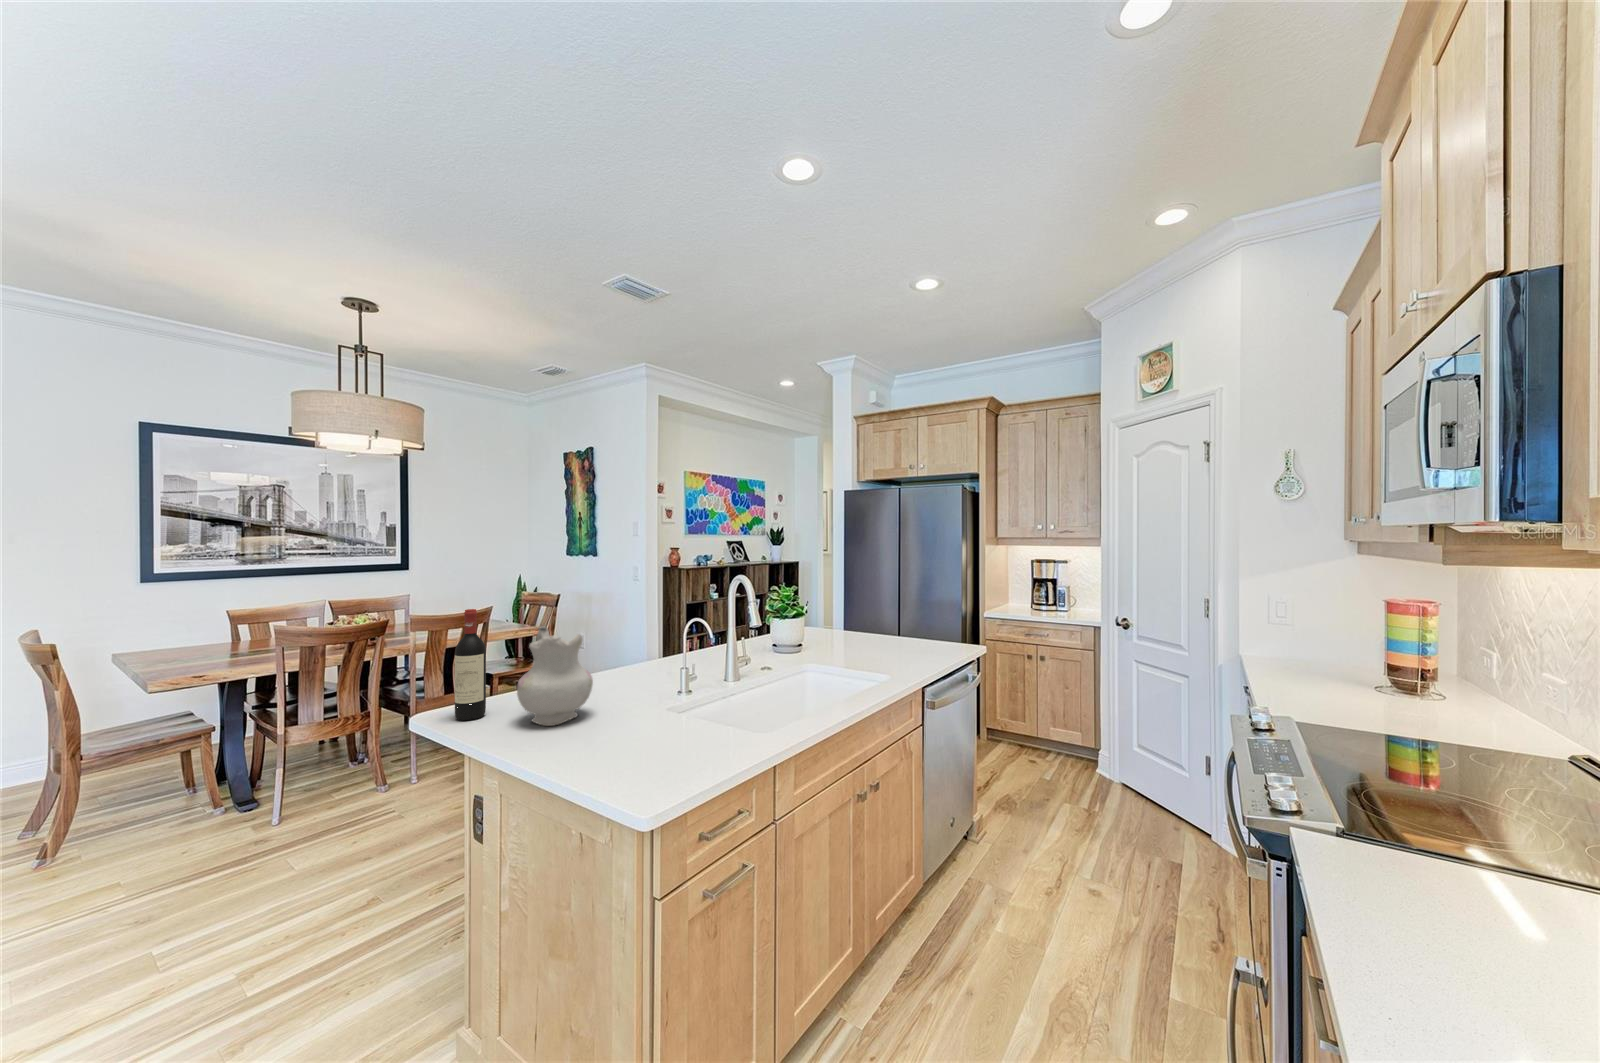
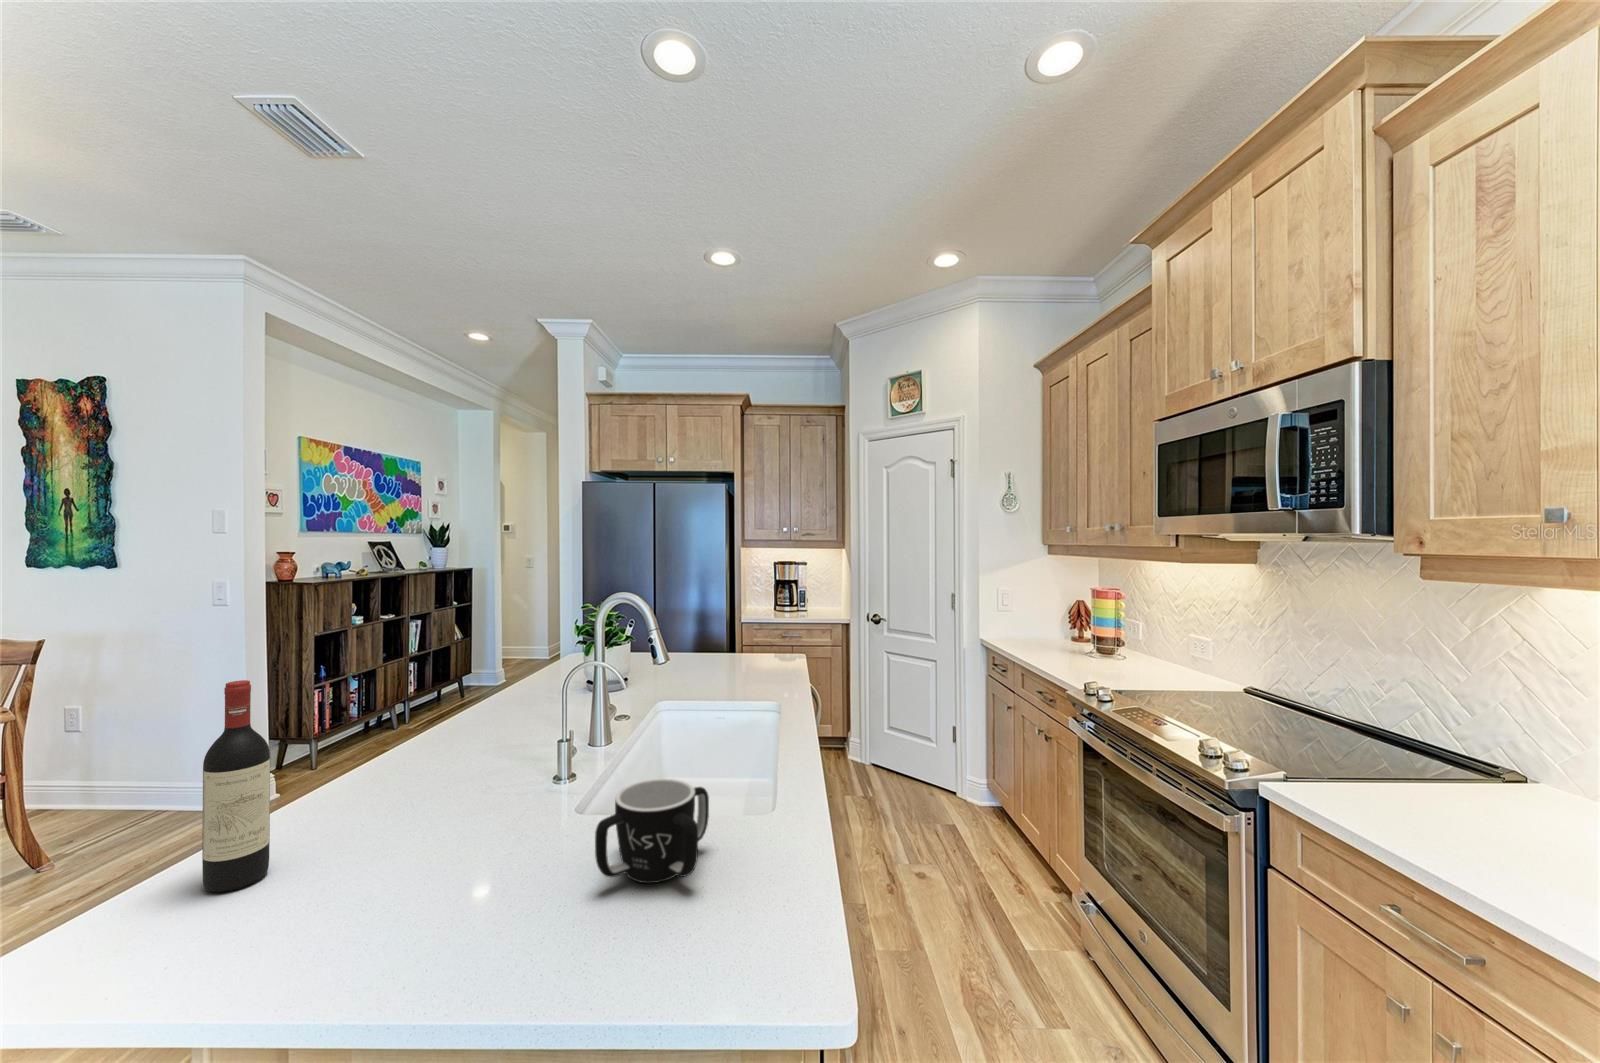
ceramic pitcher: present [517,626,593,726] -> none [359,693,490,856]
mug: none [576,701,668,769] -> present [595,779,709,883]

